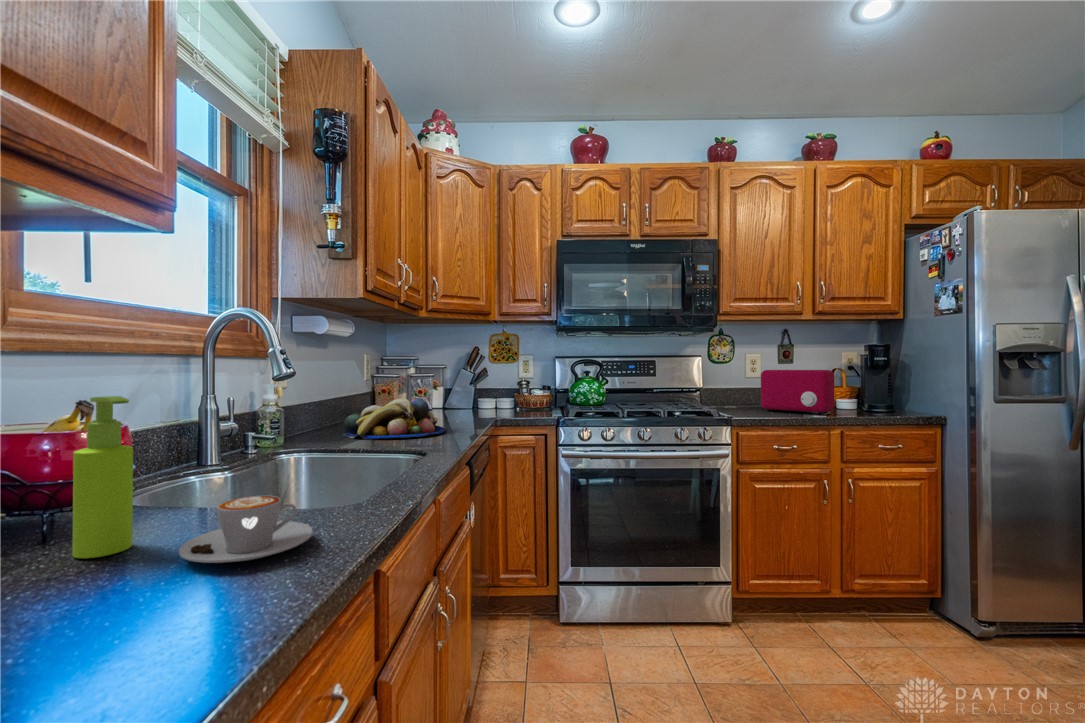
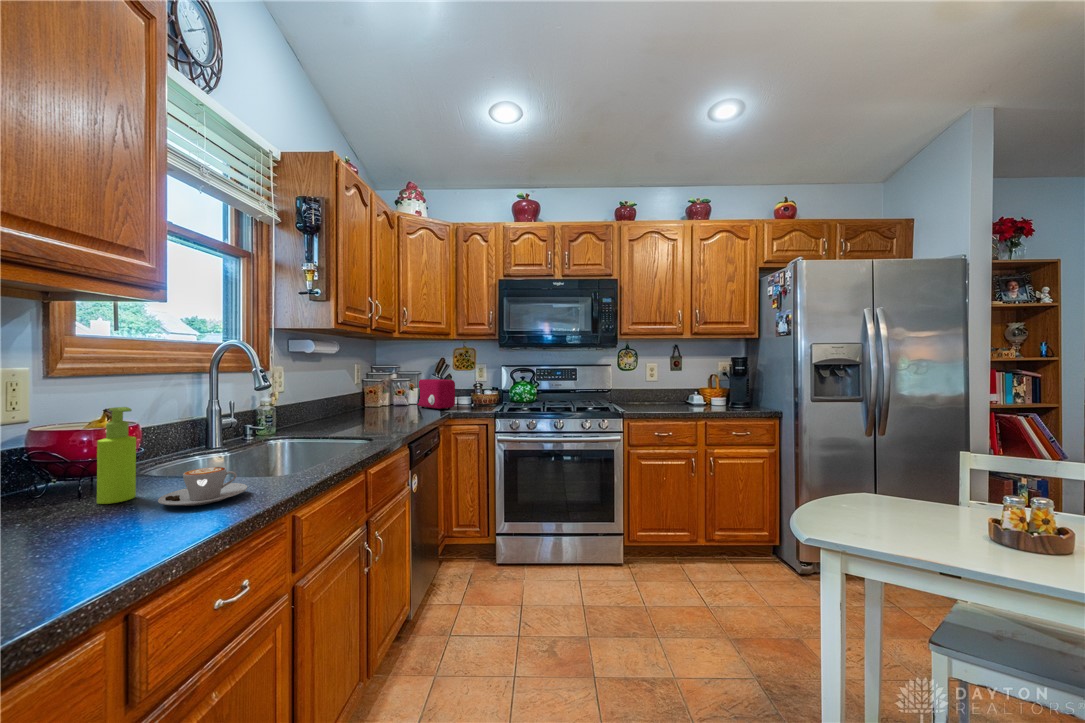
toaster: present [761,370,835,414] -> present [417,379,455,410]
fruit bowl: present [343,398,446,439] -> none [323,399,403,430]

